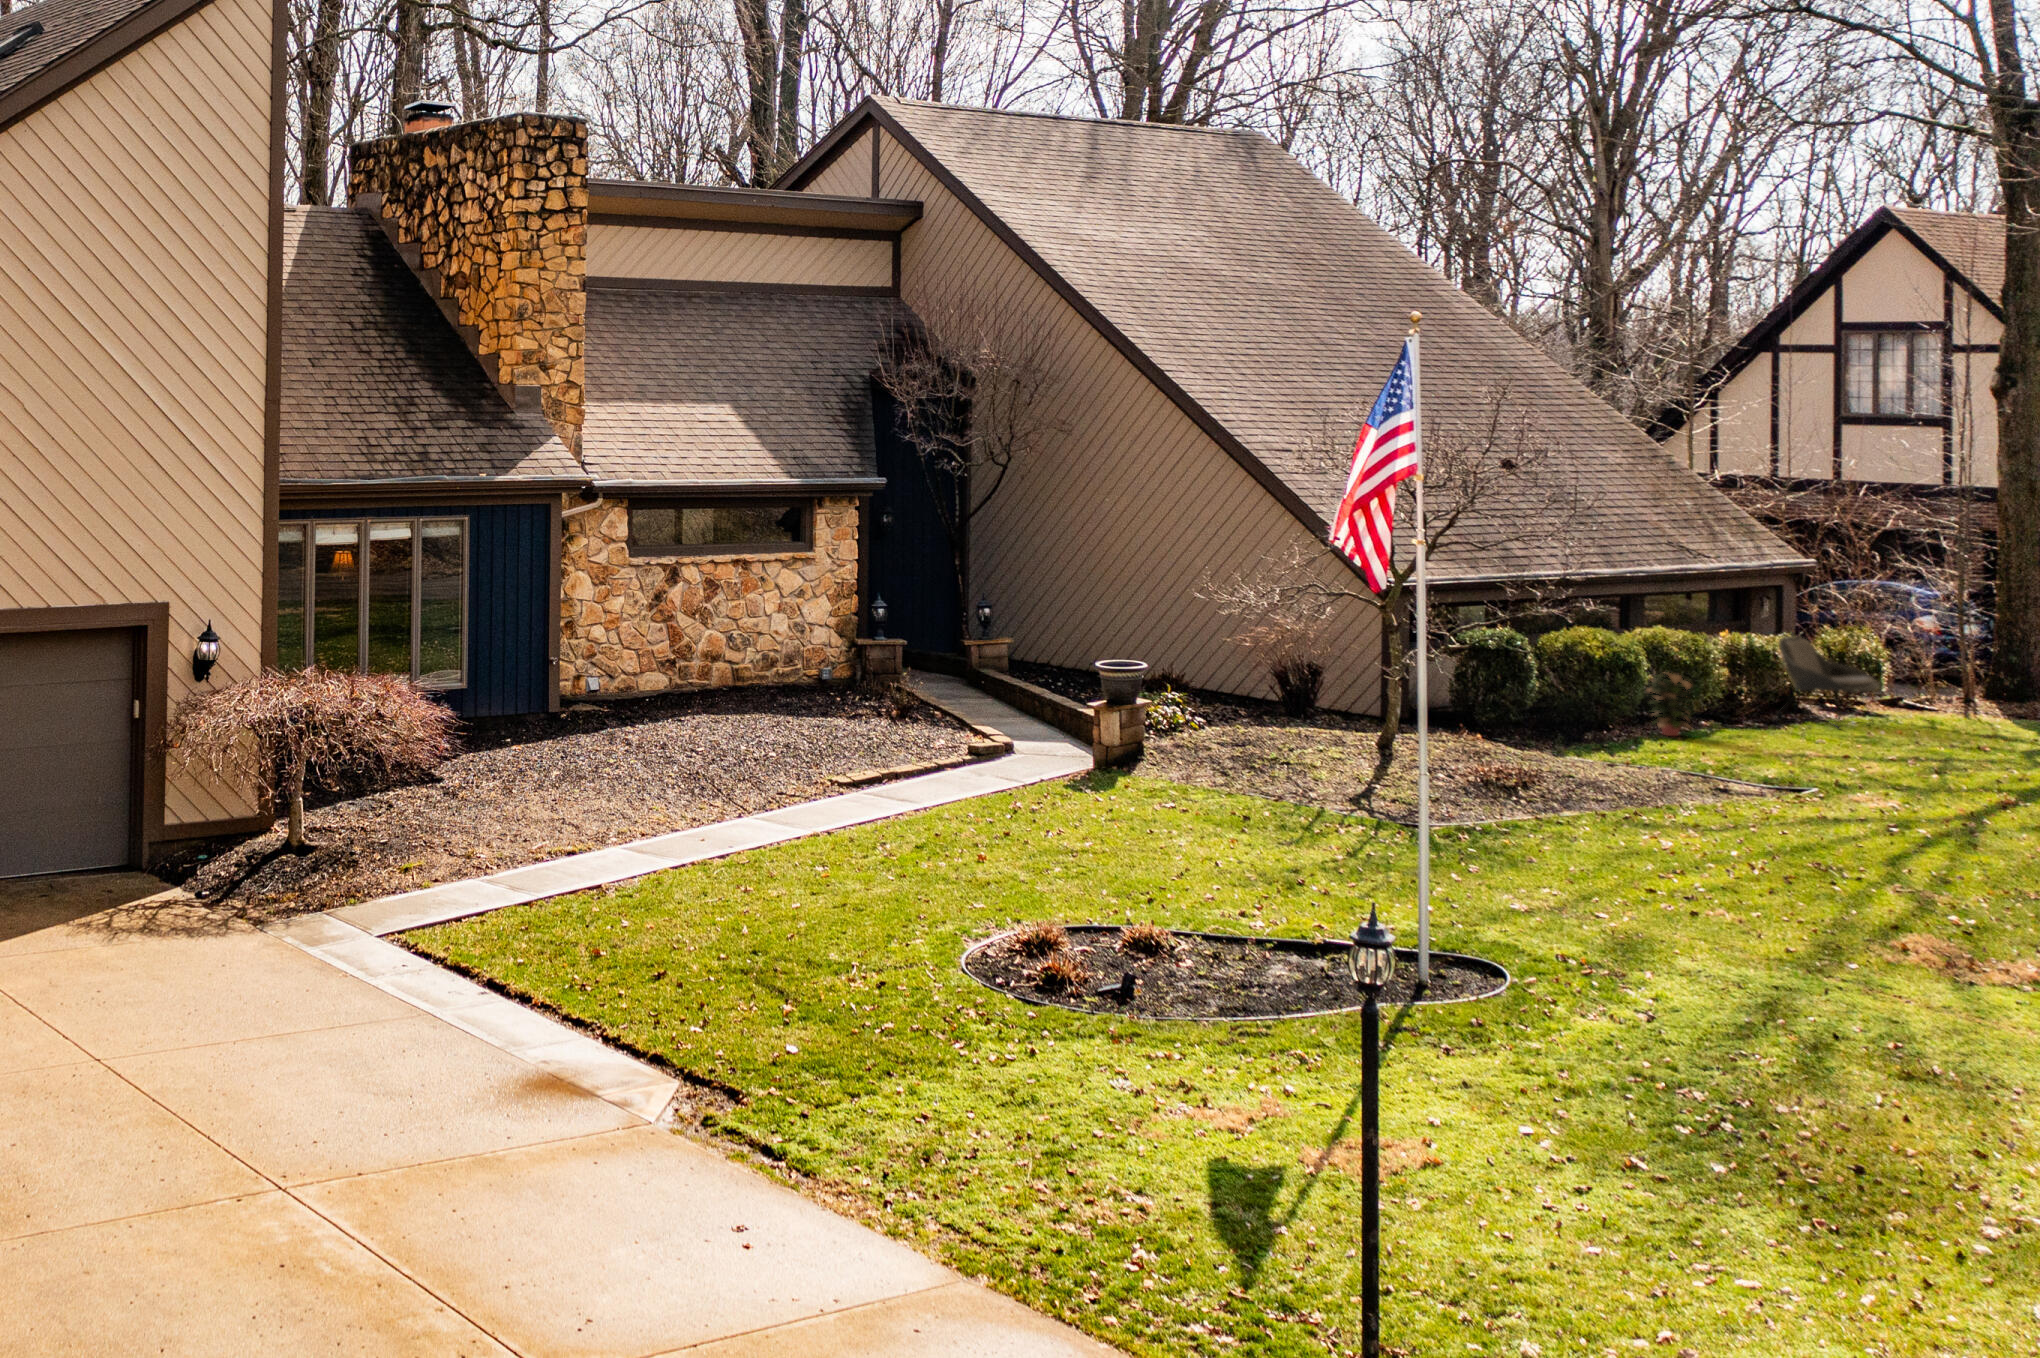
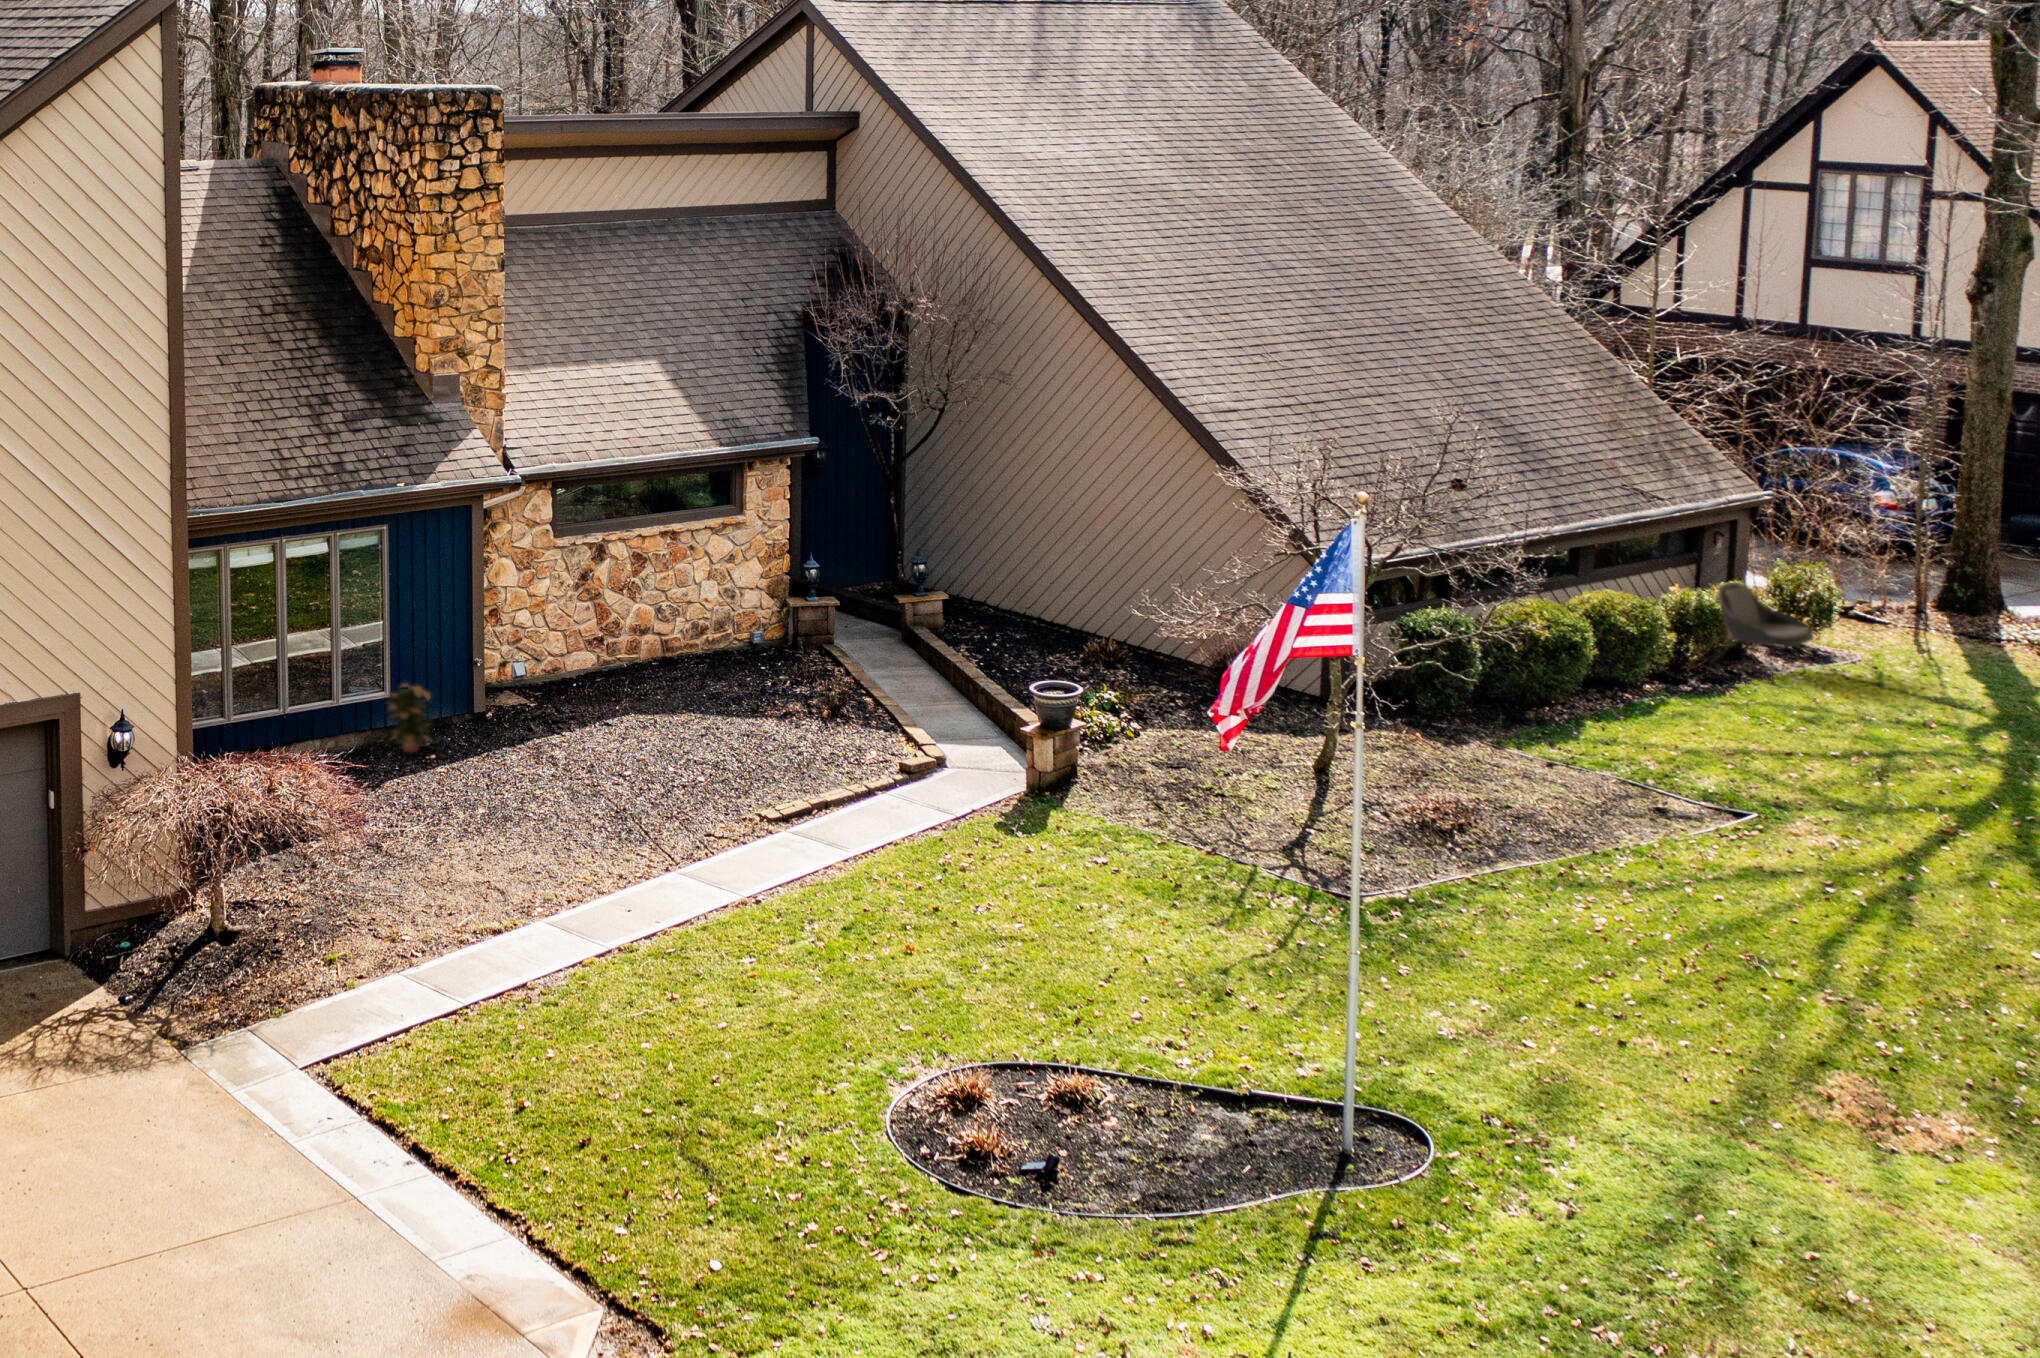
decorative plant: present [1647,673,1691,736] -> present [386,684,431,752]

